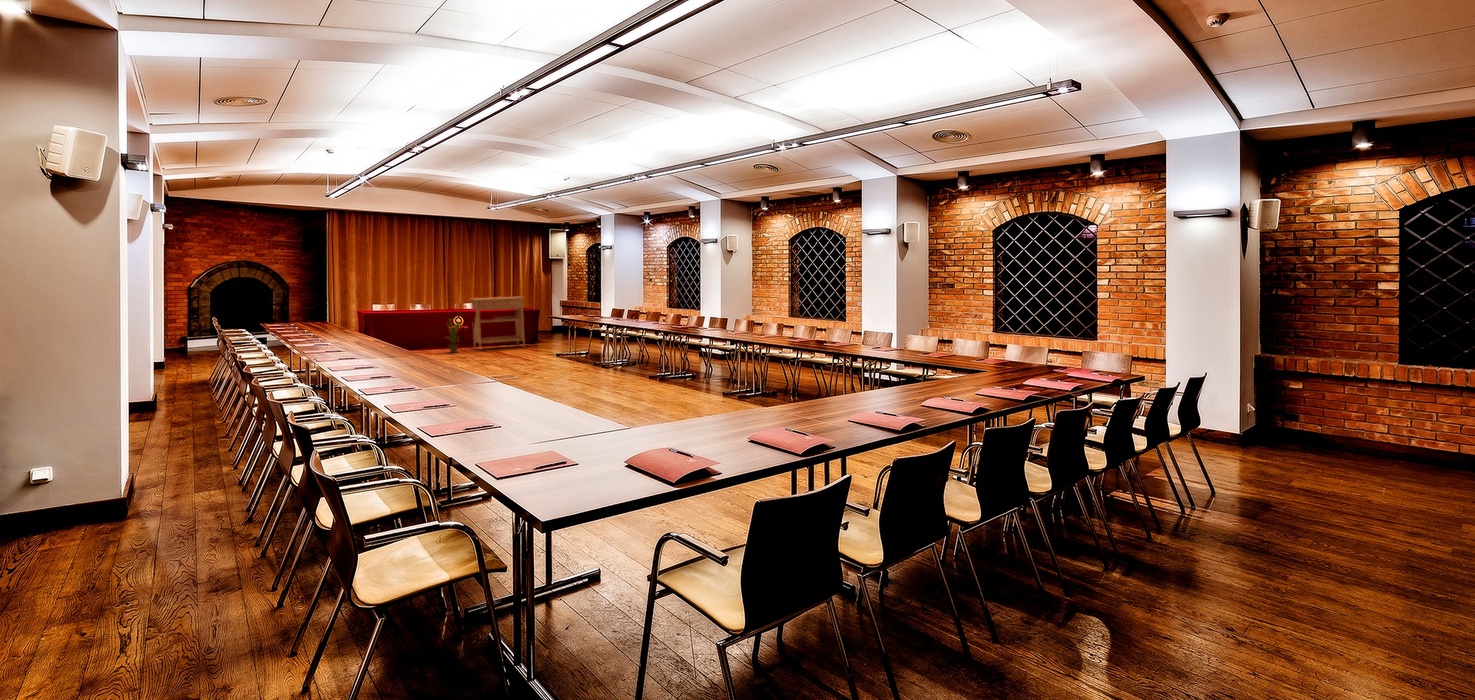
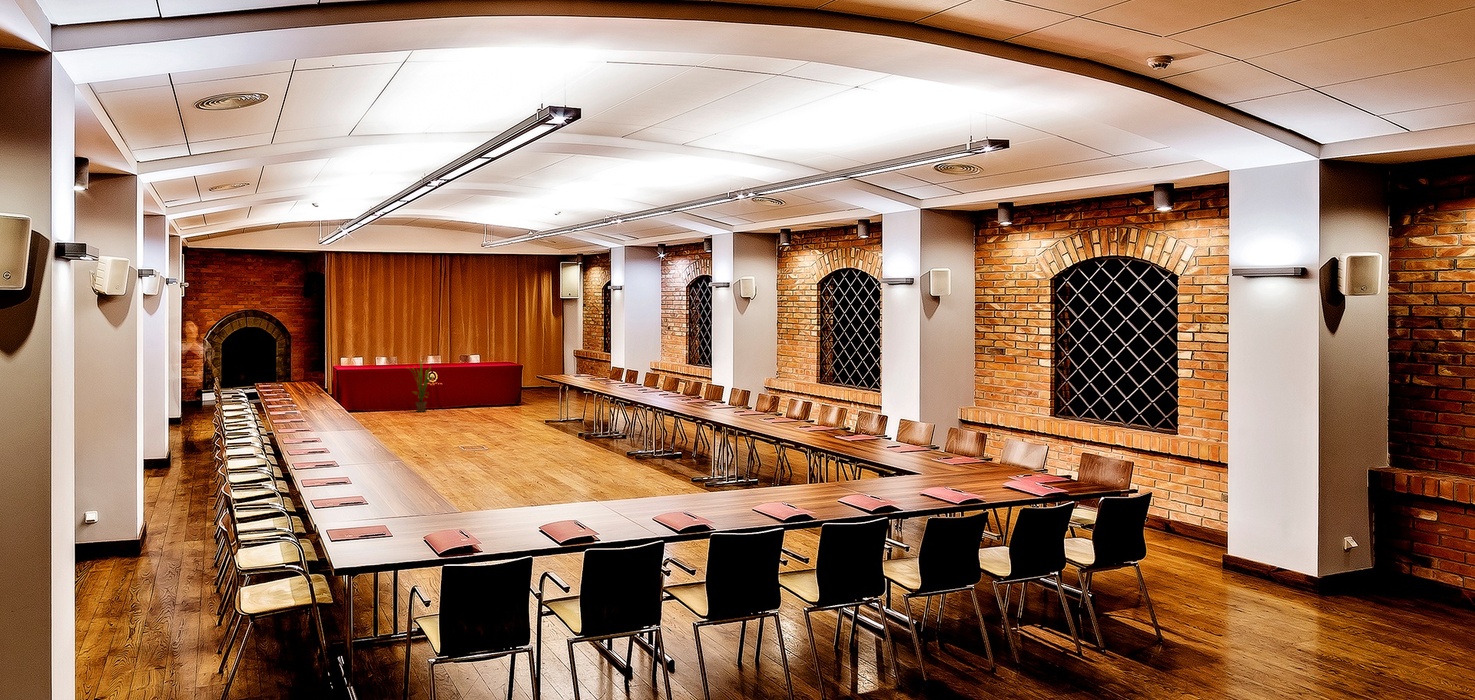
console table: present [471,297,525,350] -> none [445,345,514,411]

